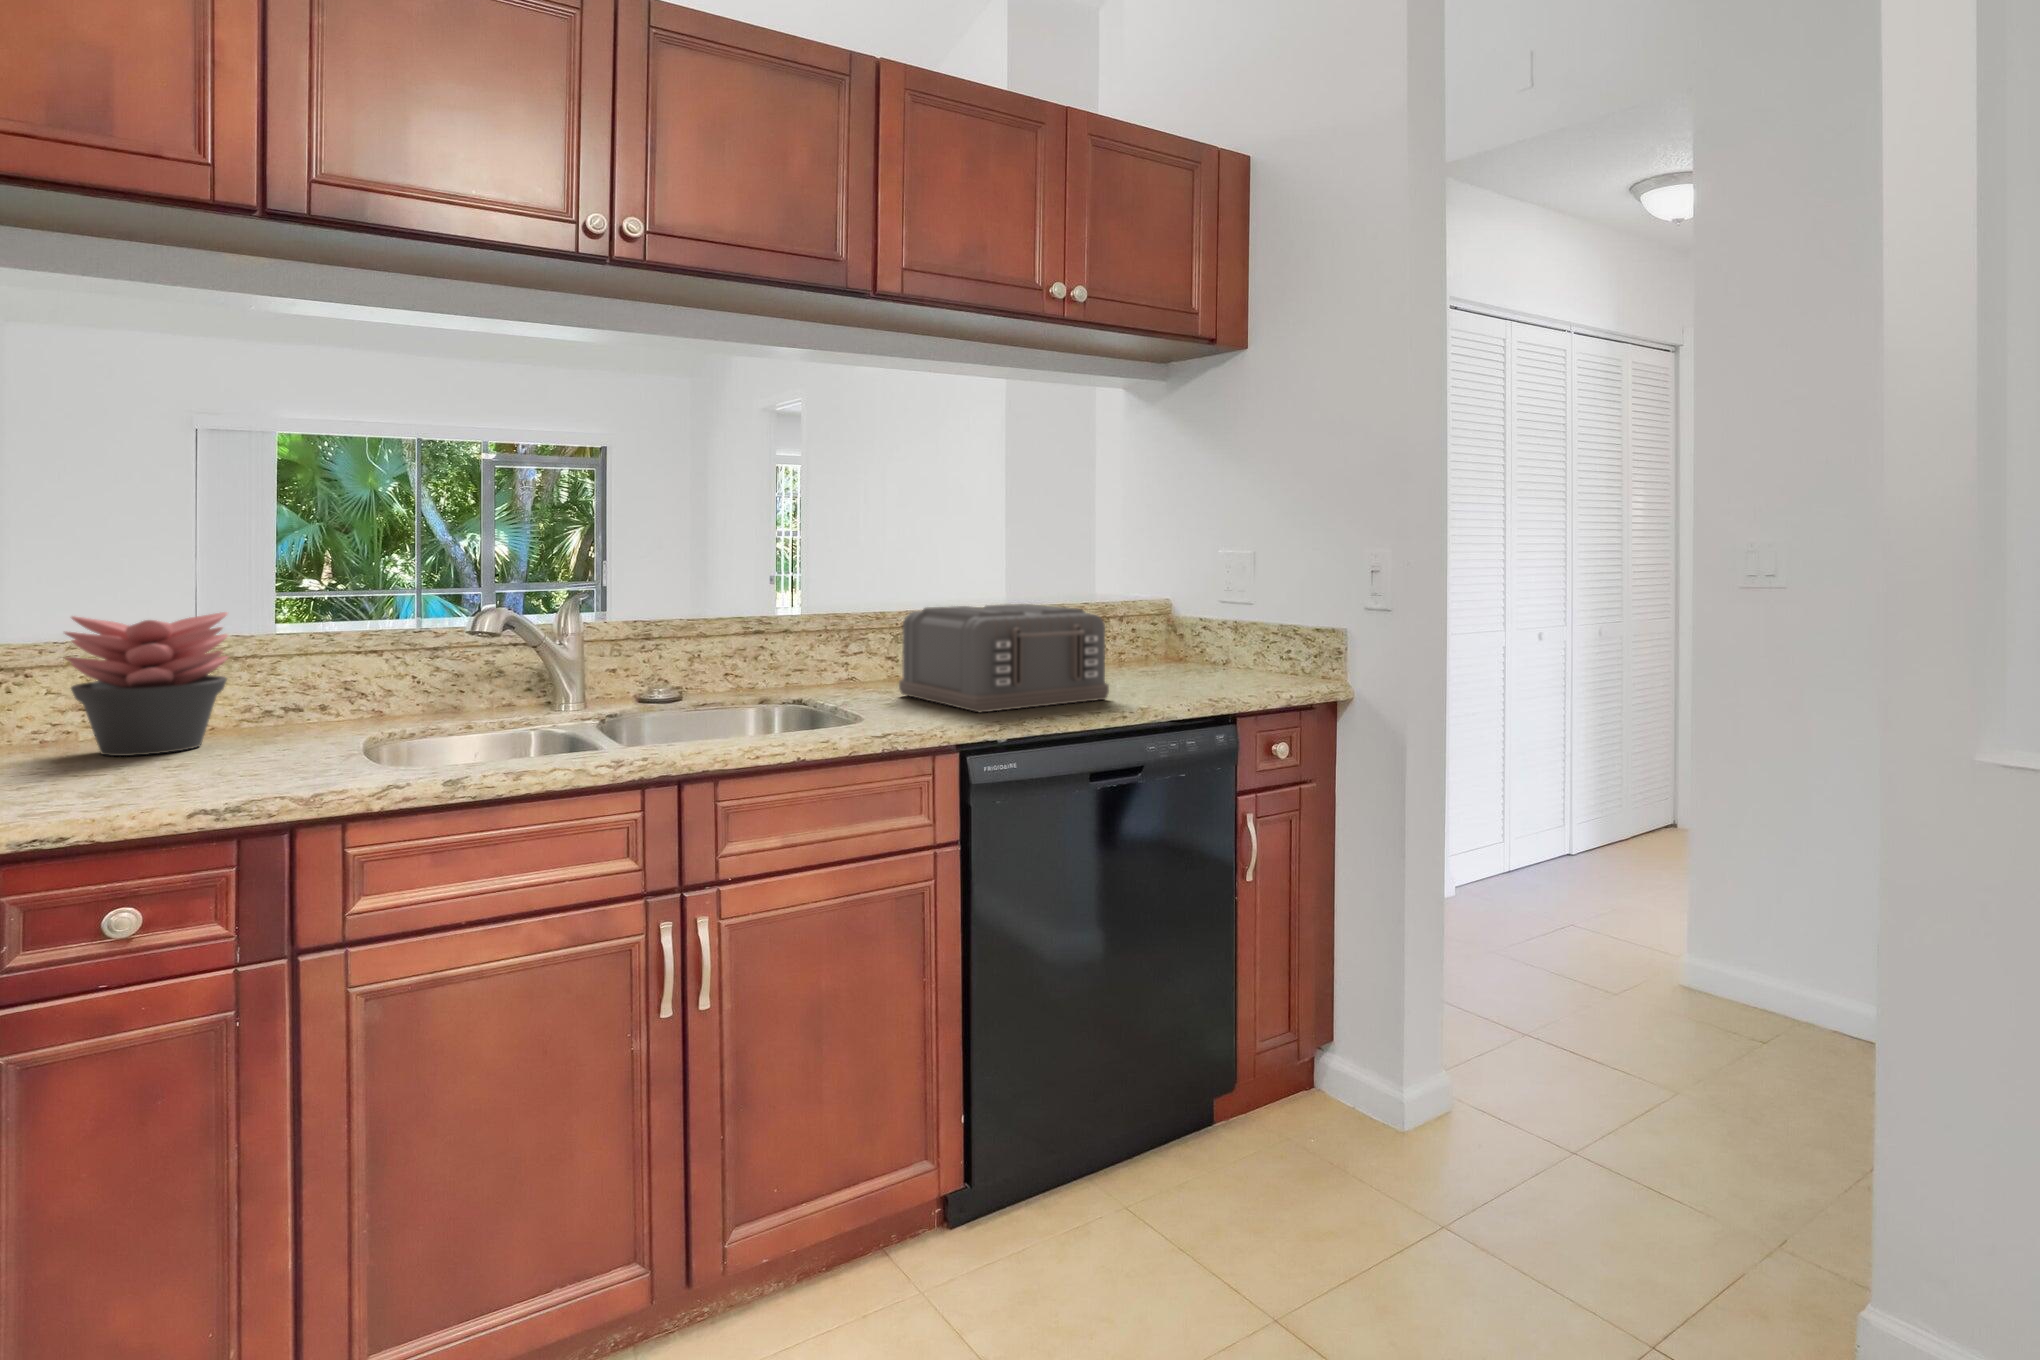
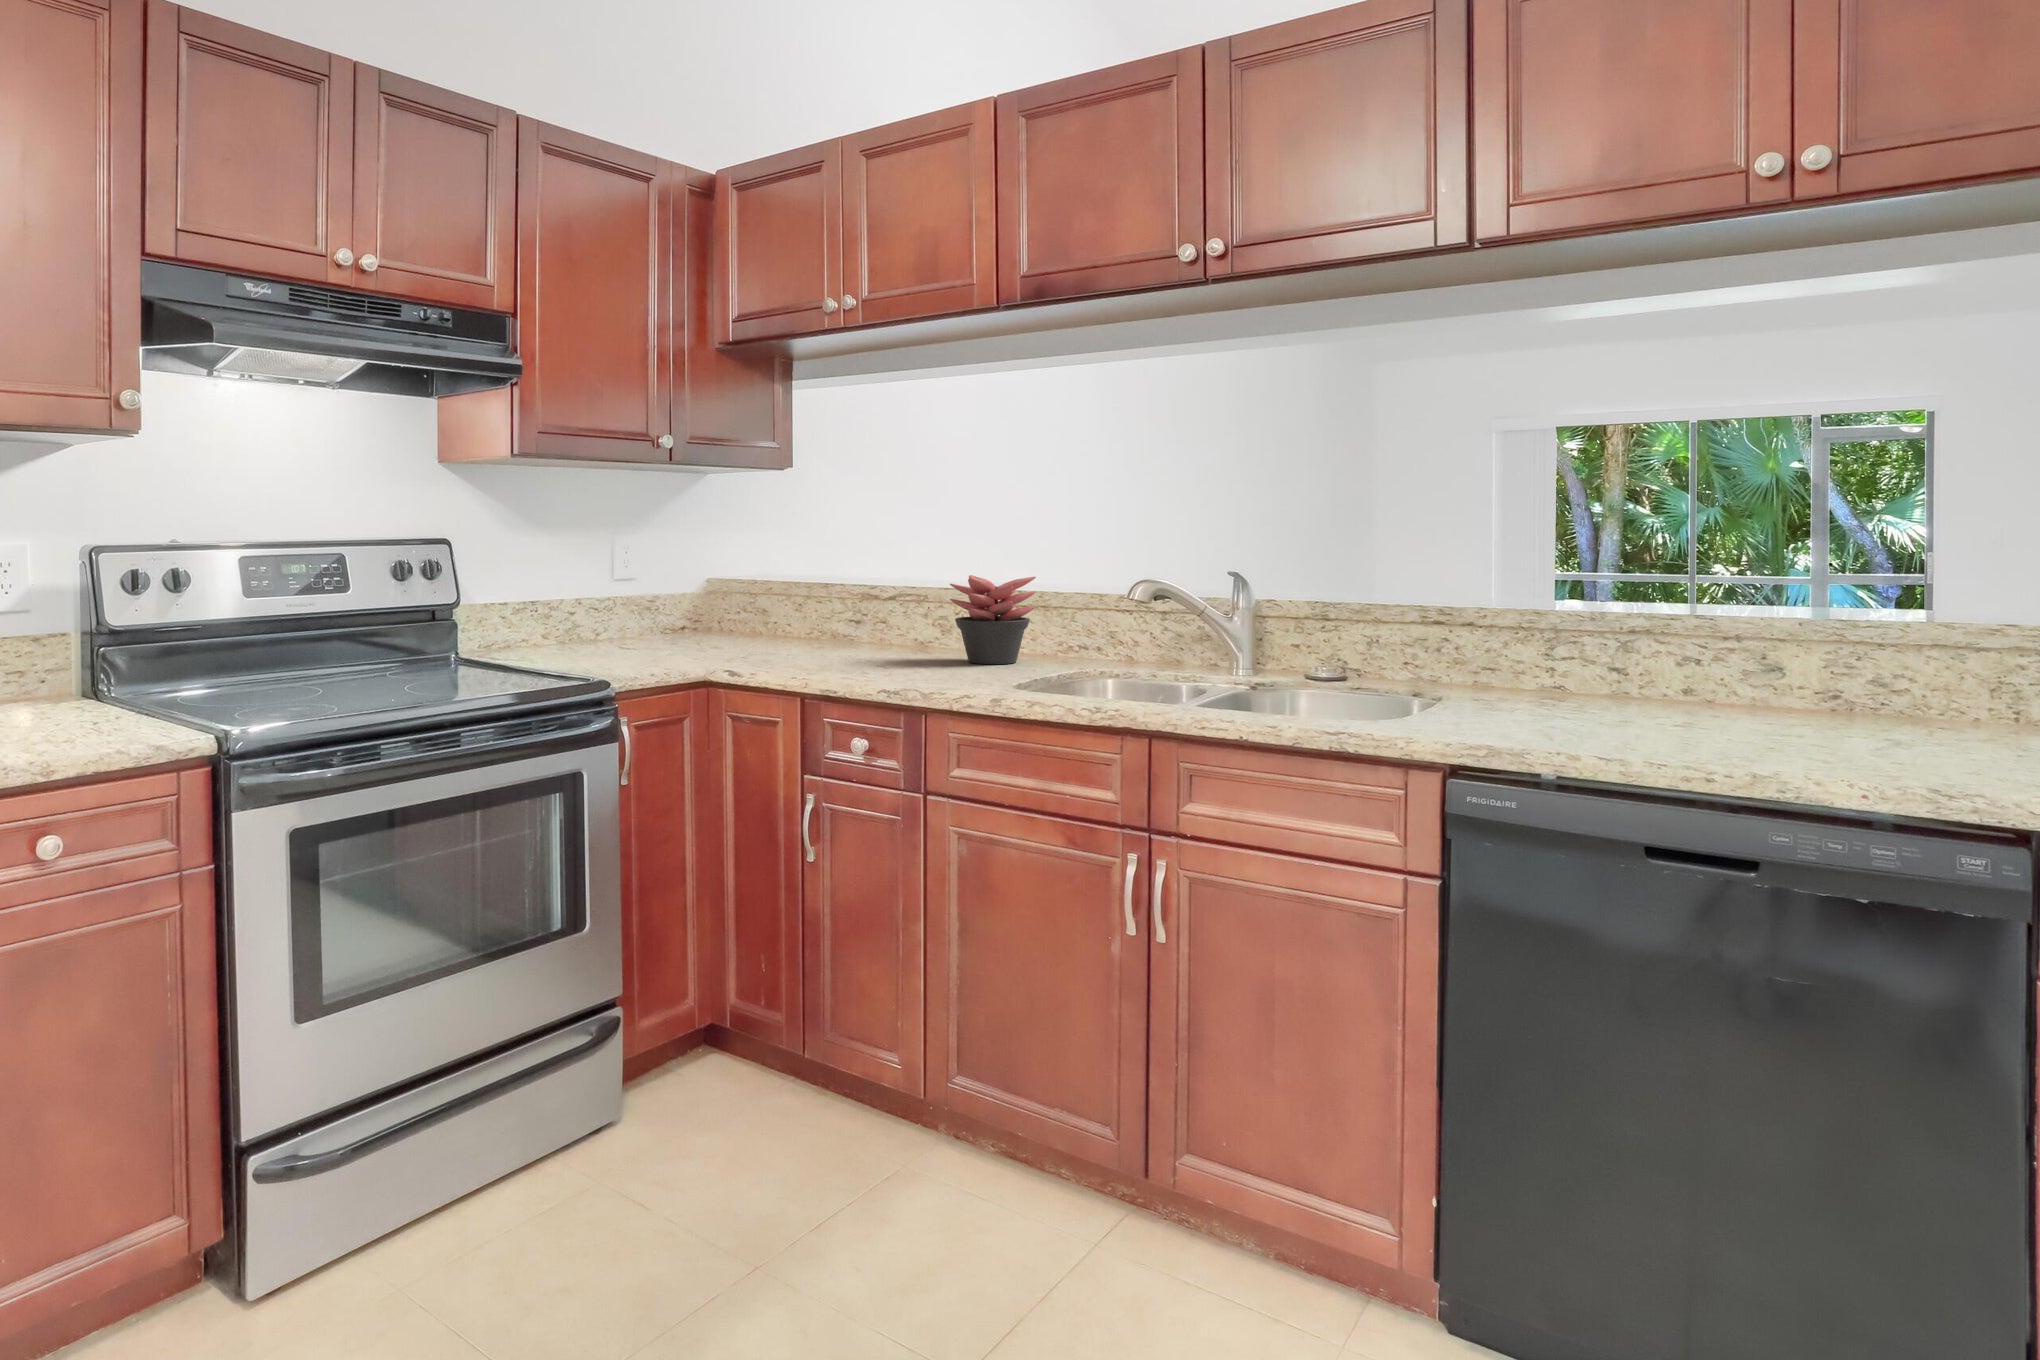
toaster: present [899,604,1109,712] -> none [1516,605,1776,757]

